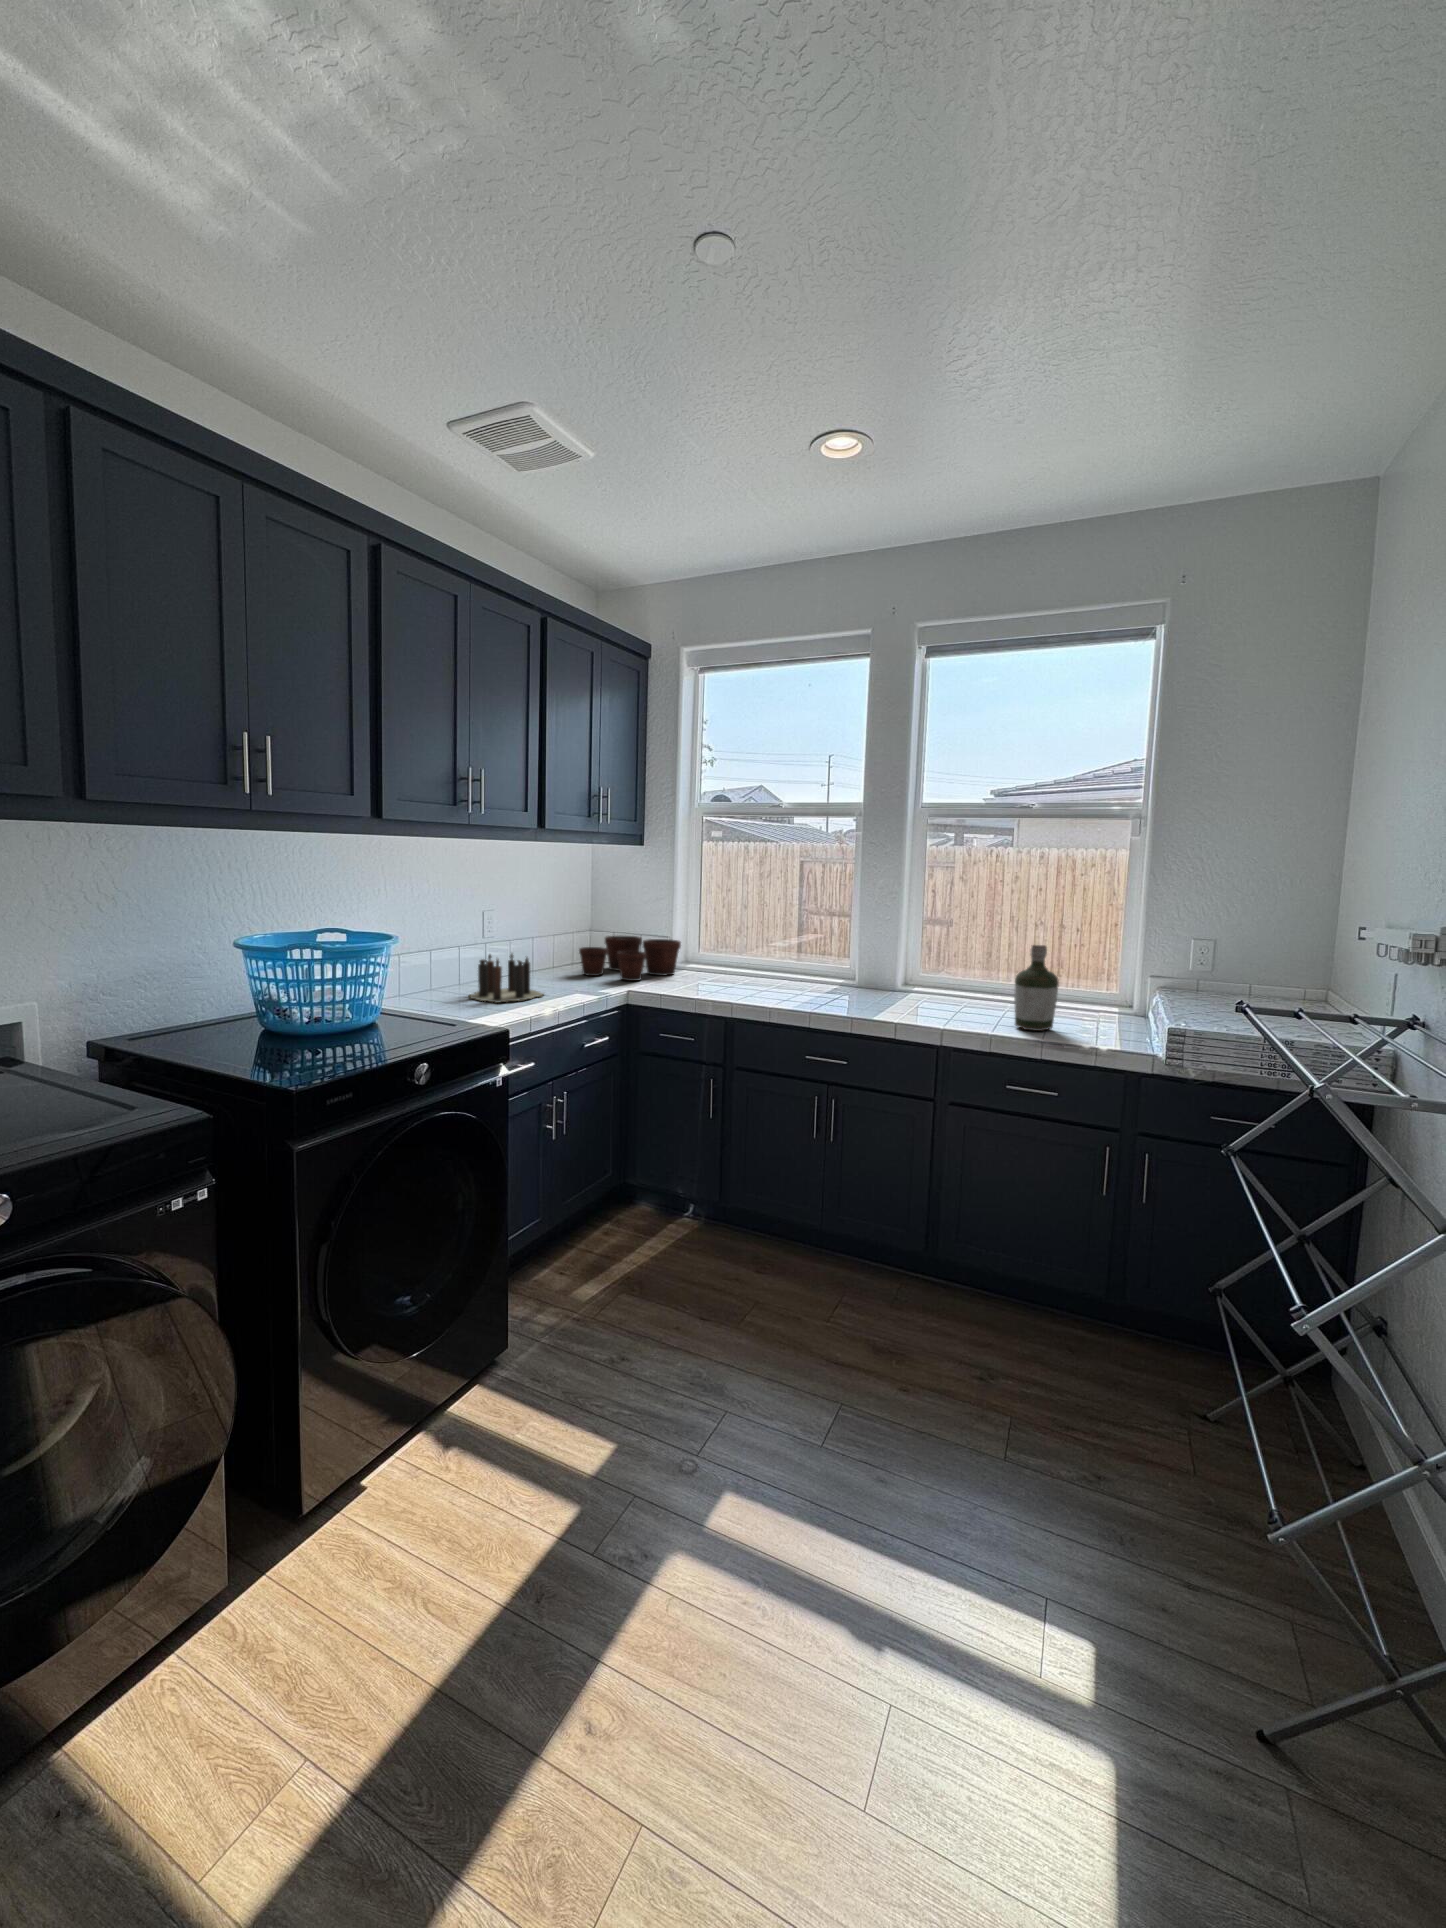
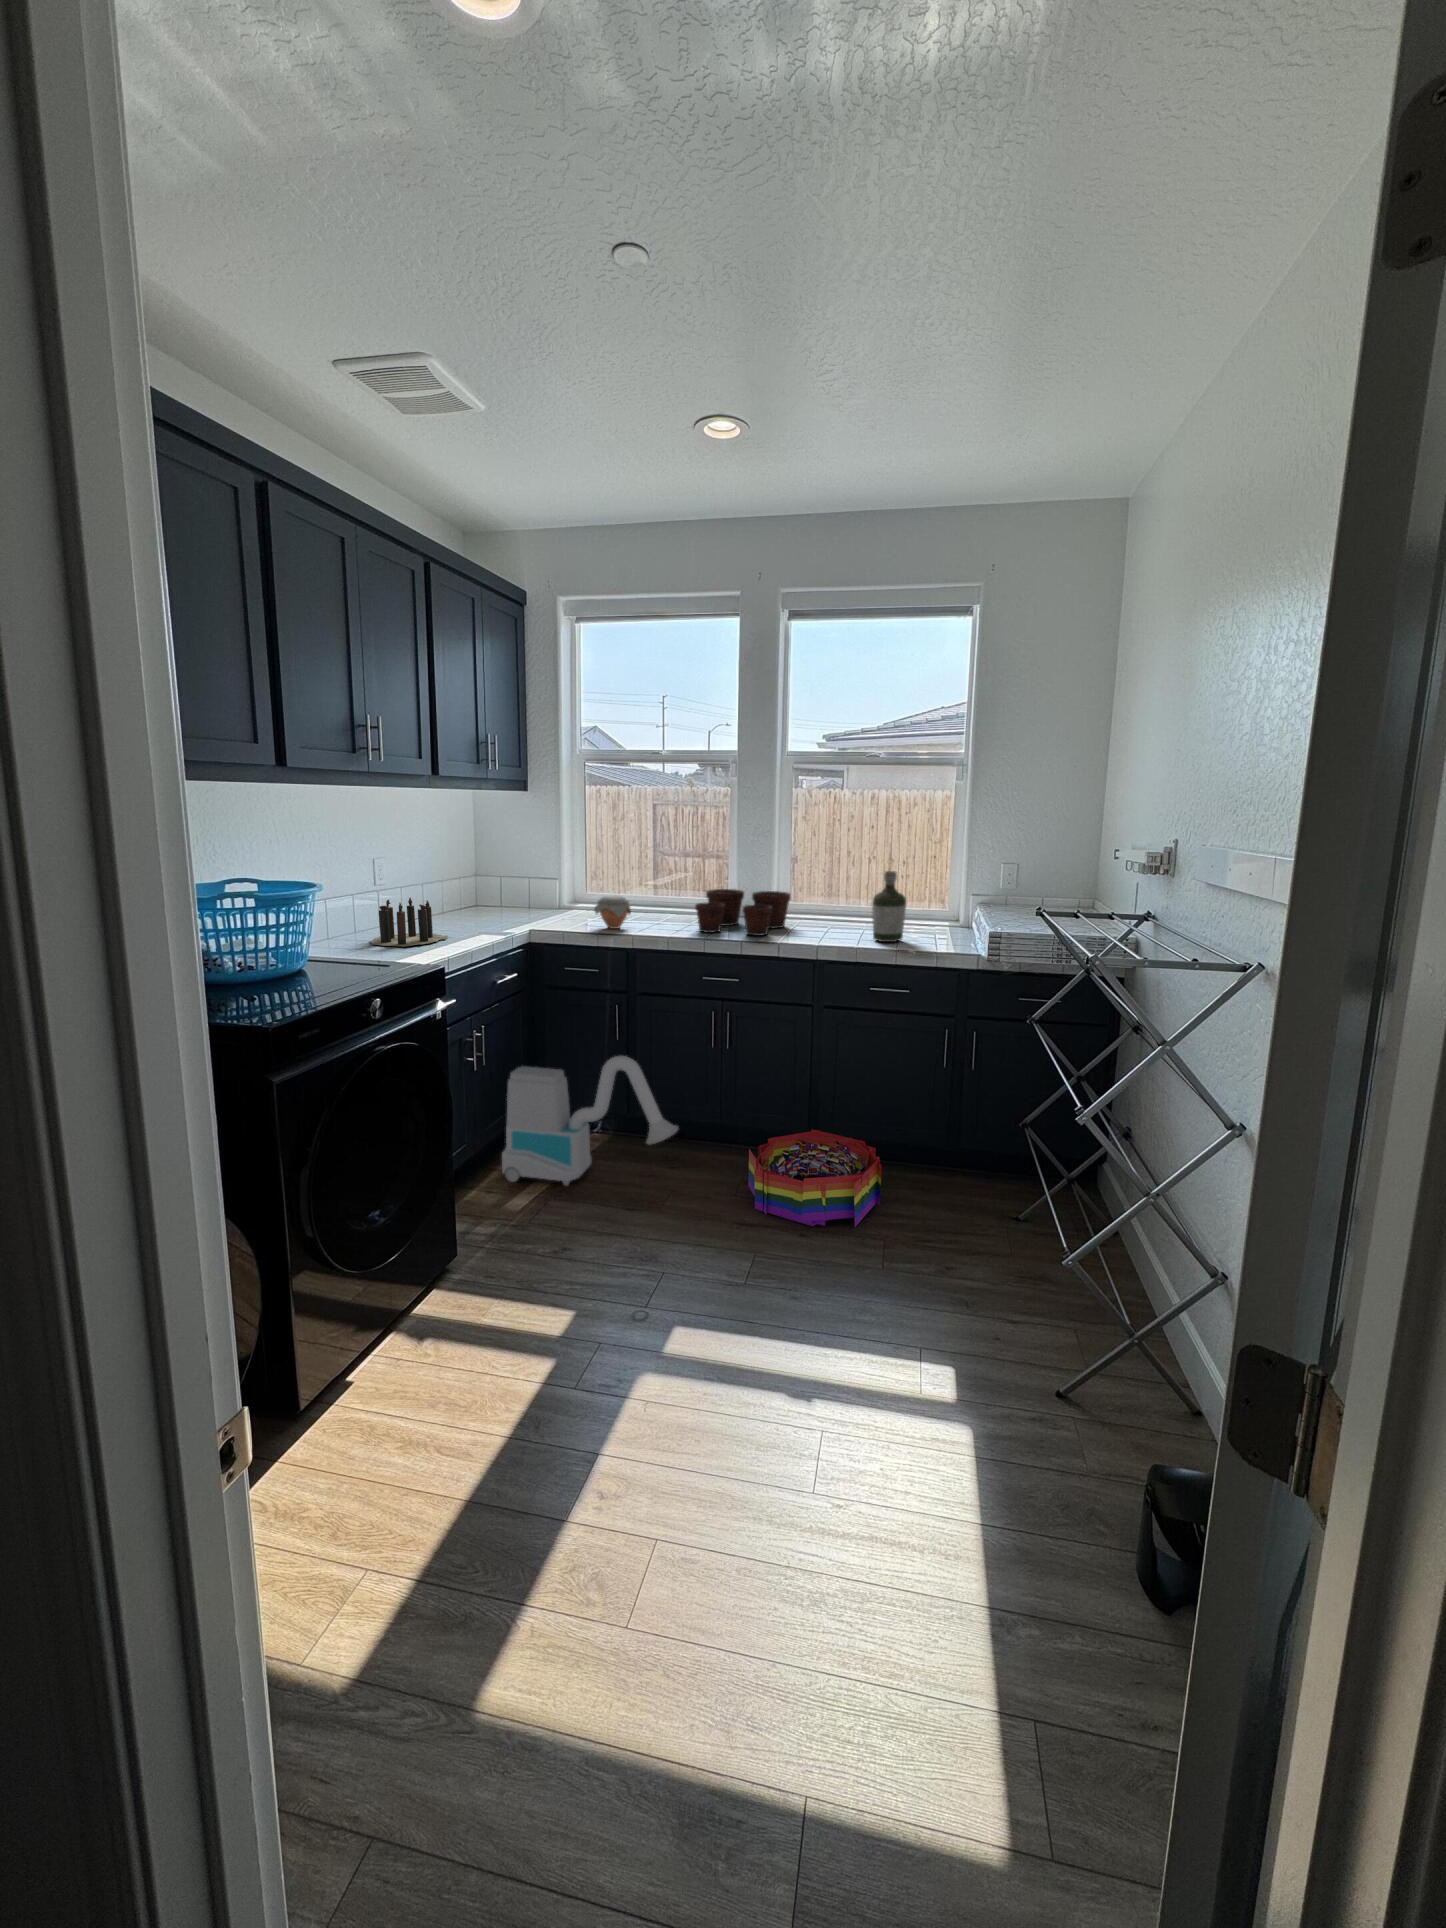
flower pot: present [579,936,681,981] -> present [695,889,791,936]
jar: none [697,959,737,995] -> present [594,896,631,929]
vacuum cleaner: none [581,1137,769,1276] -> present [502,1056,678,1185]
storage bin: none [847,1248,1013,1389] -> present [748,1129,882,1227]

